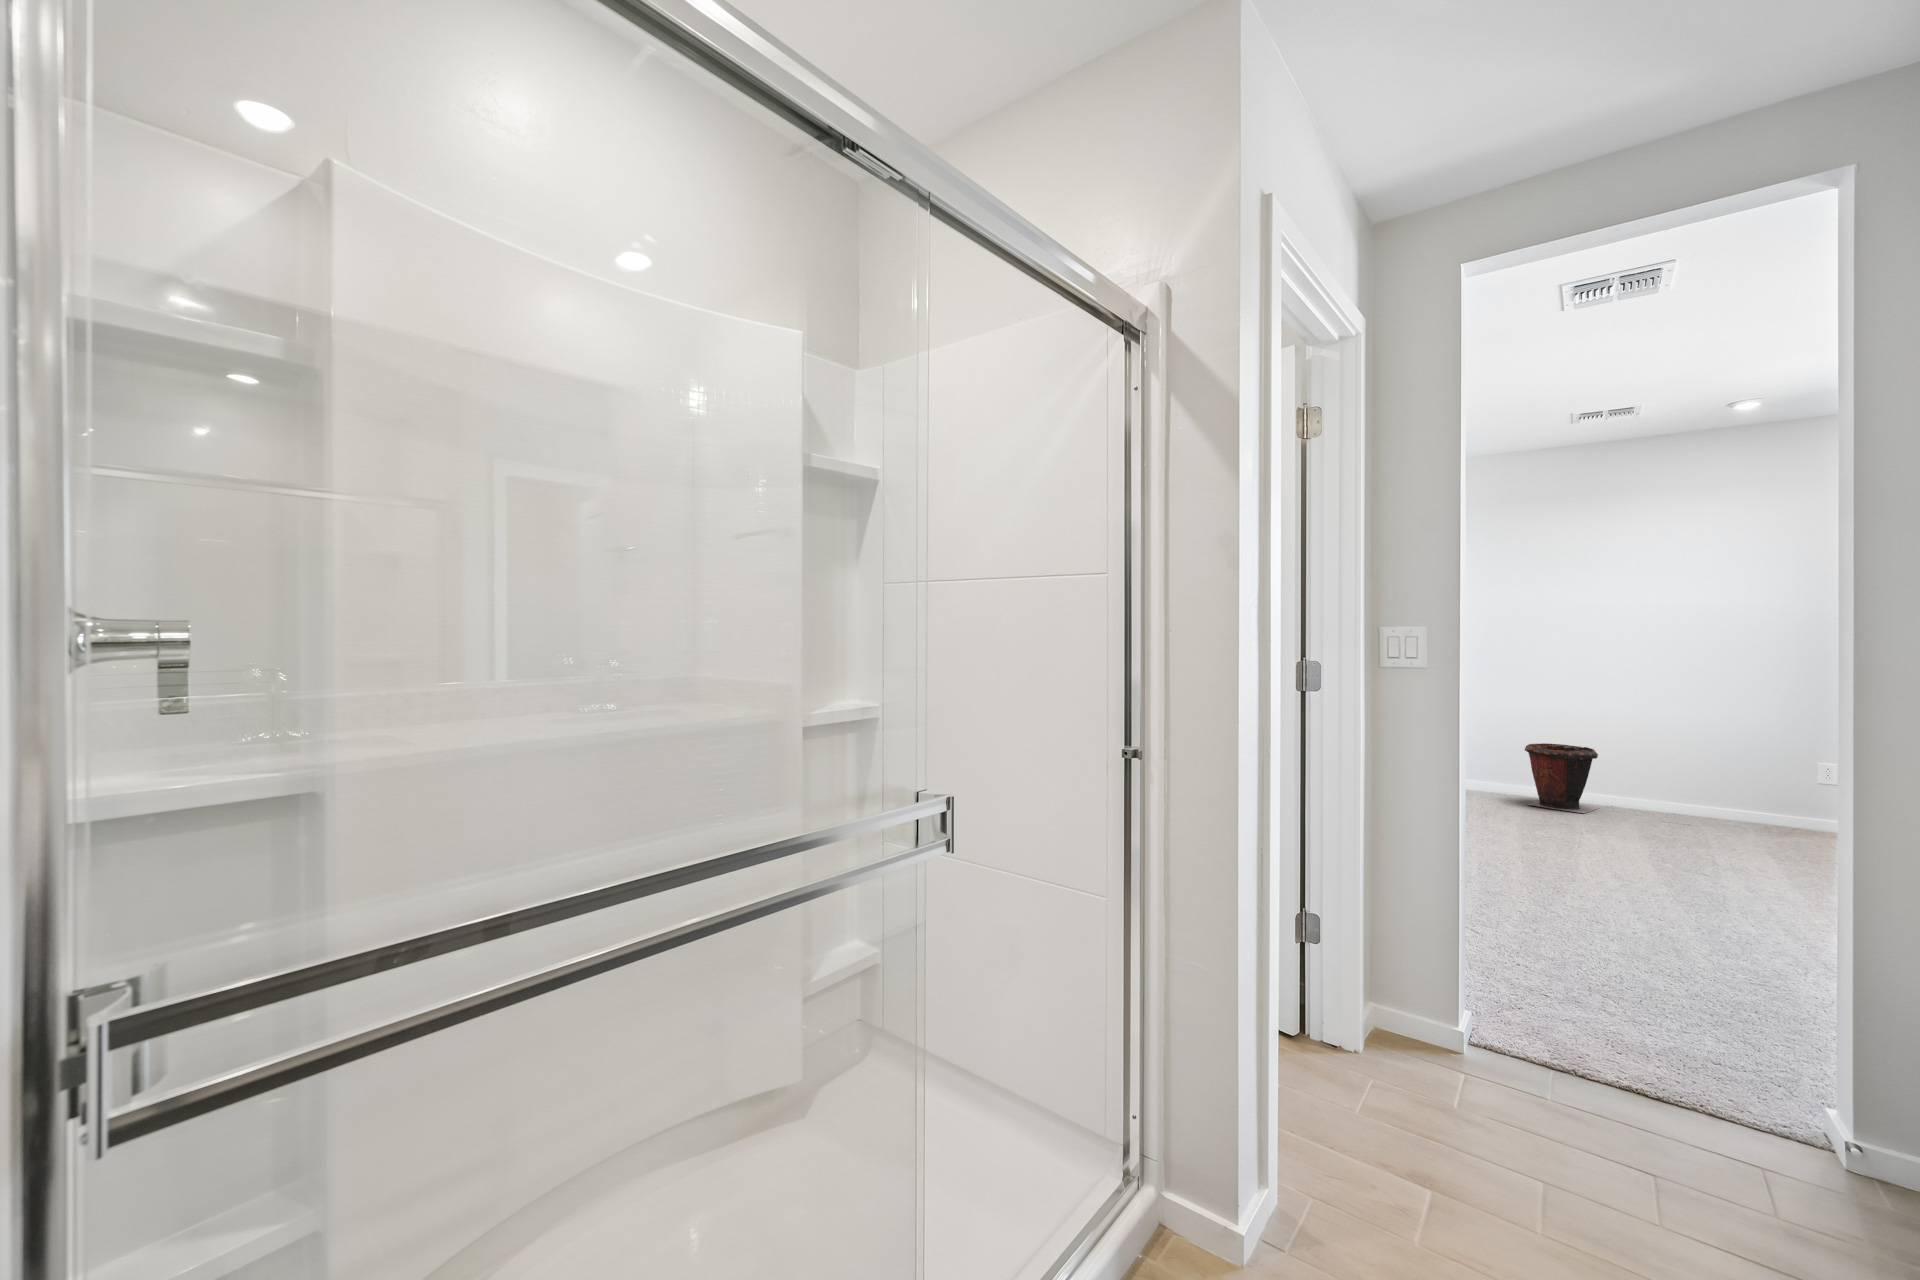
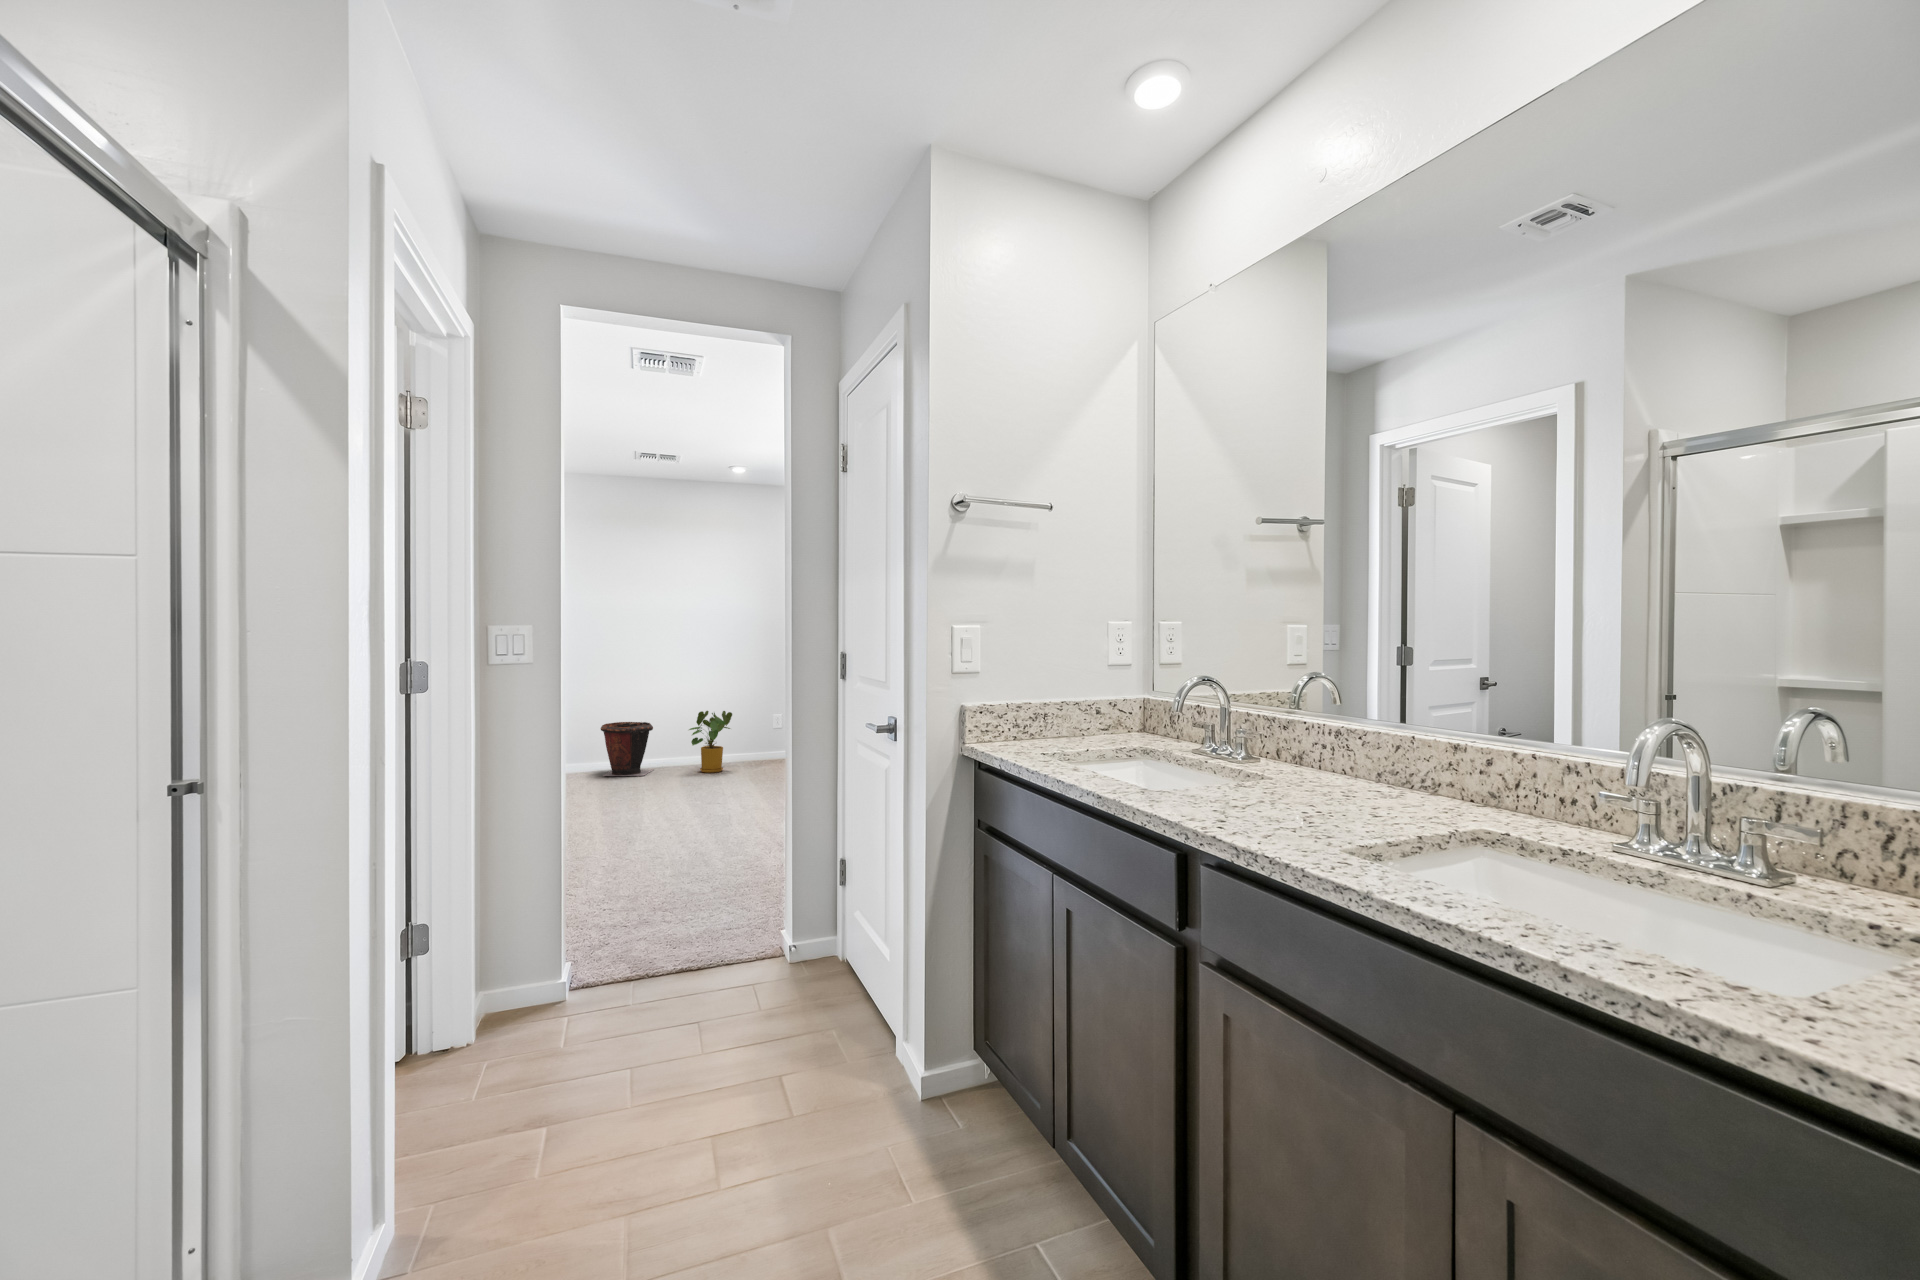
house plant: none [1651,742,1733,828] -> present [689,711,732,773]

